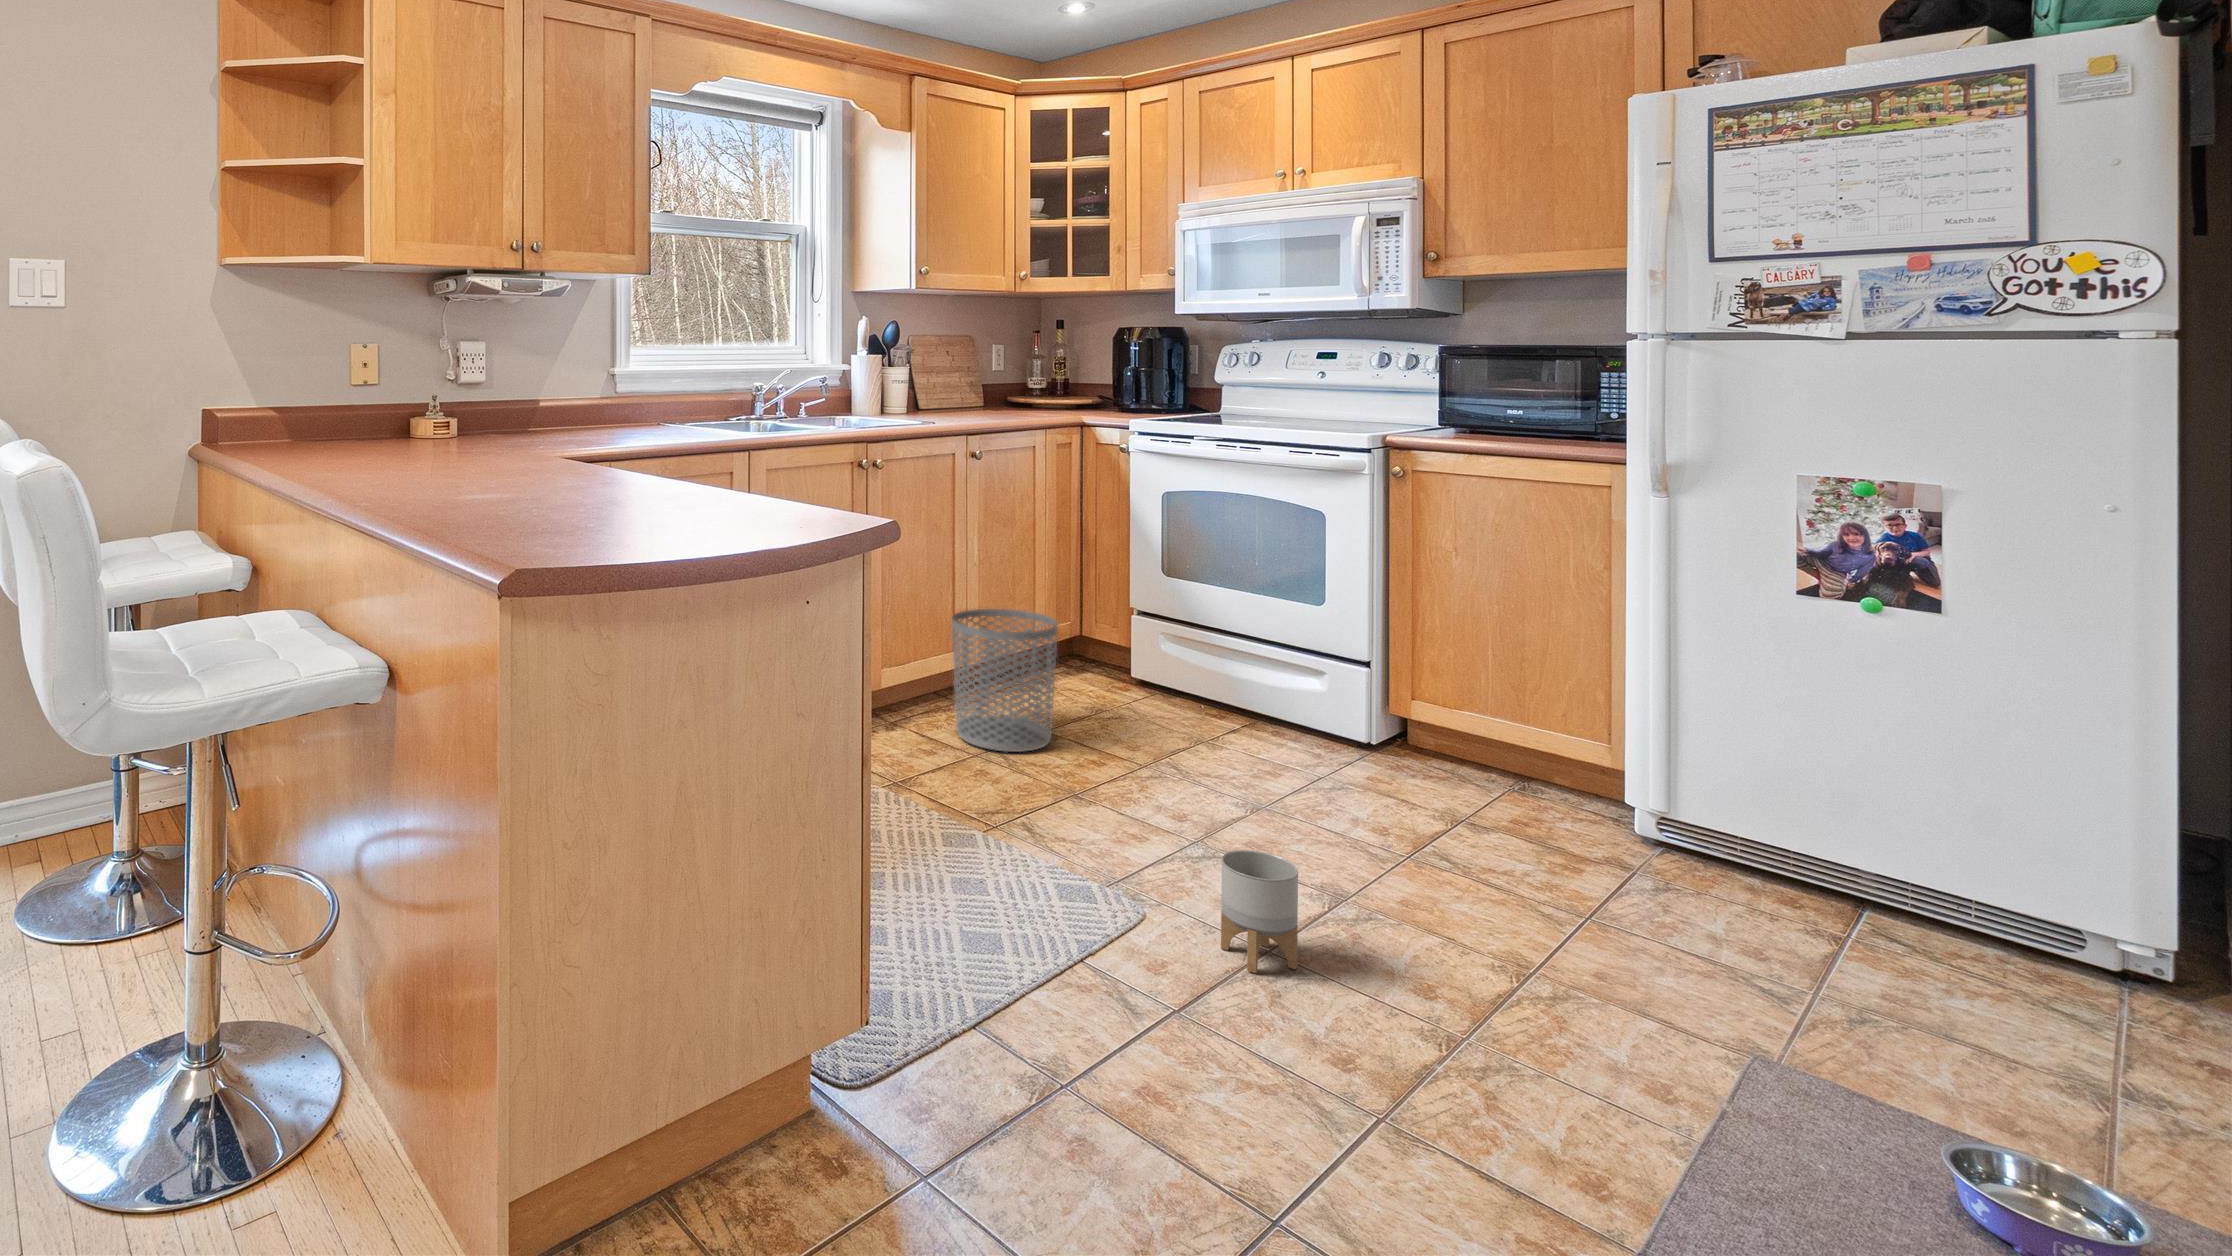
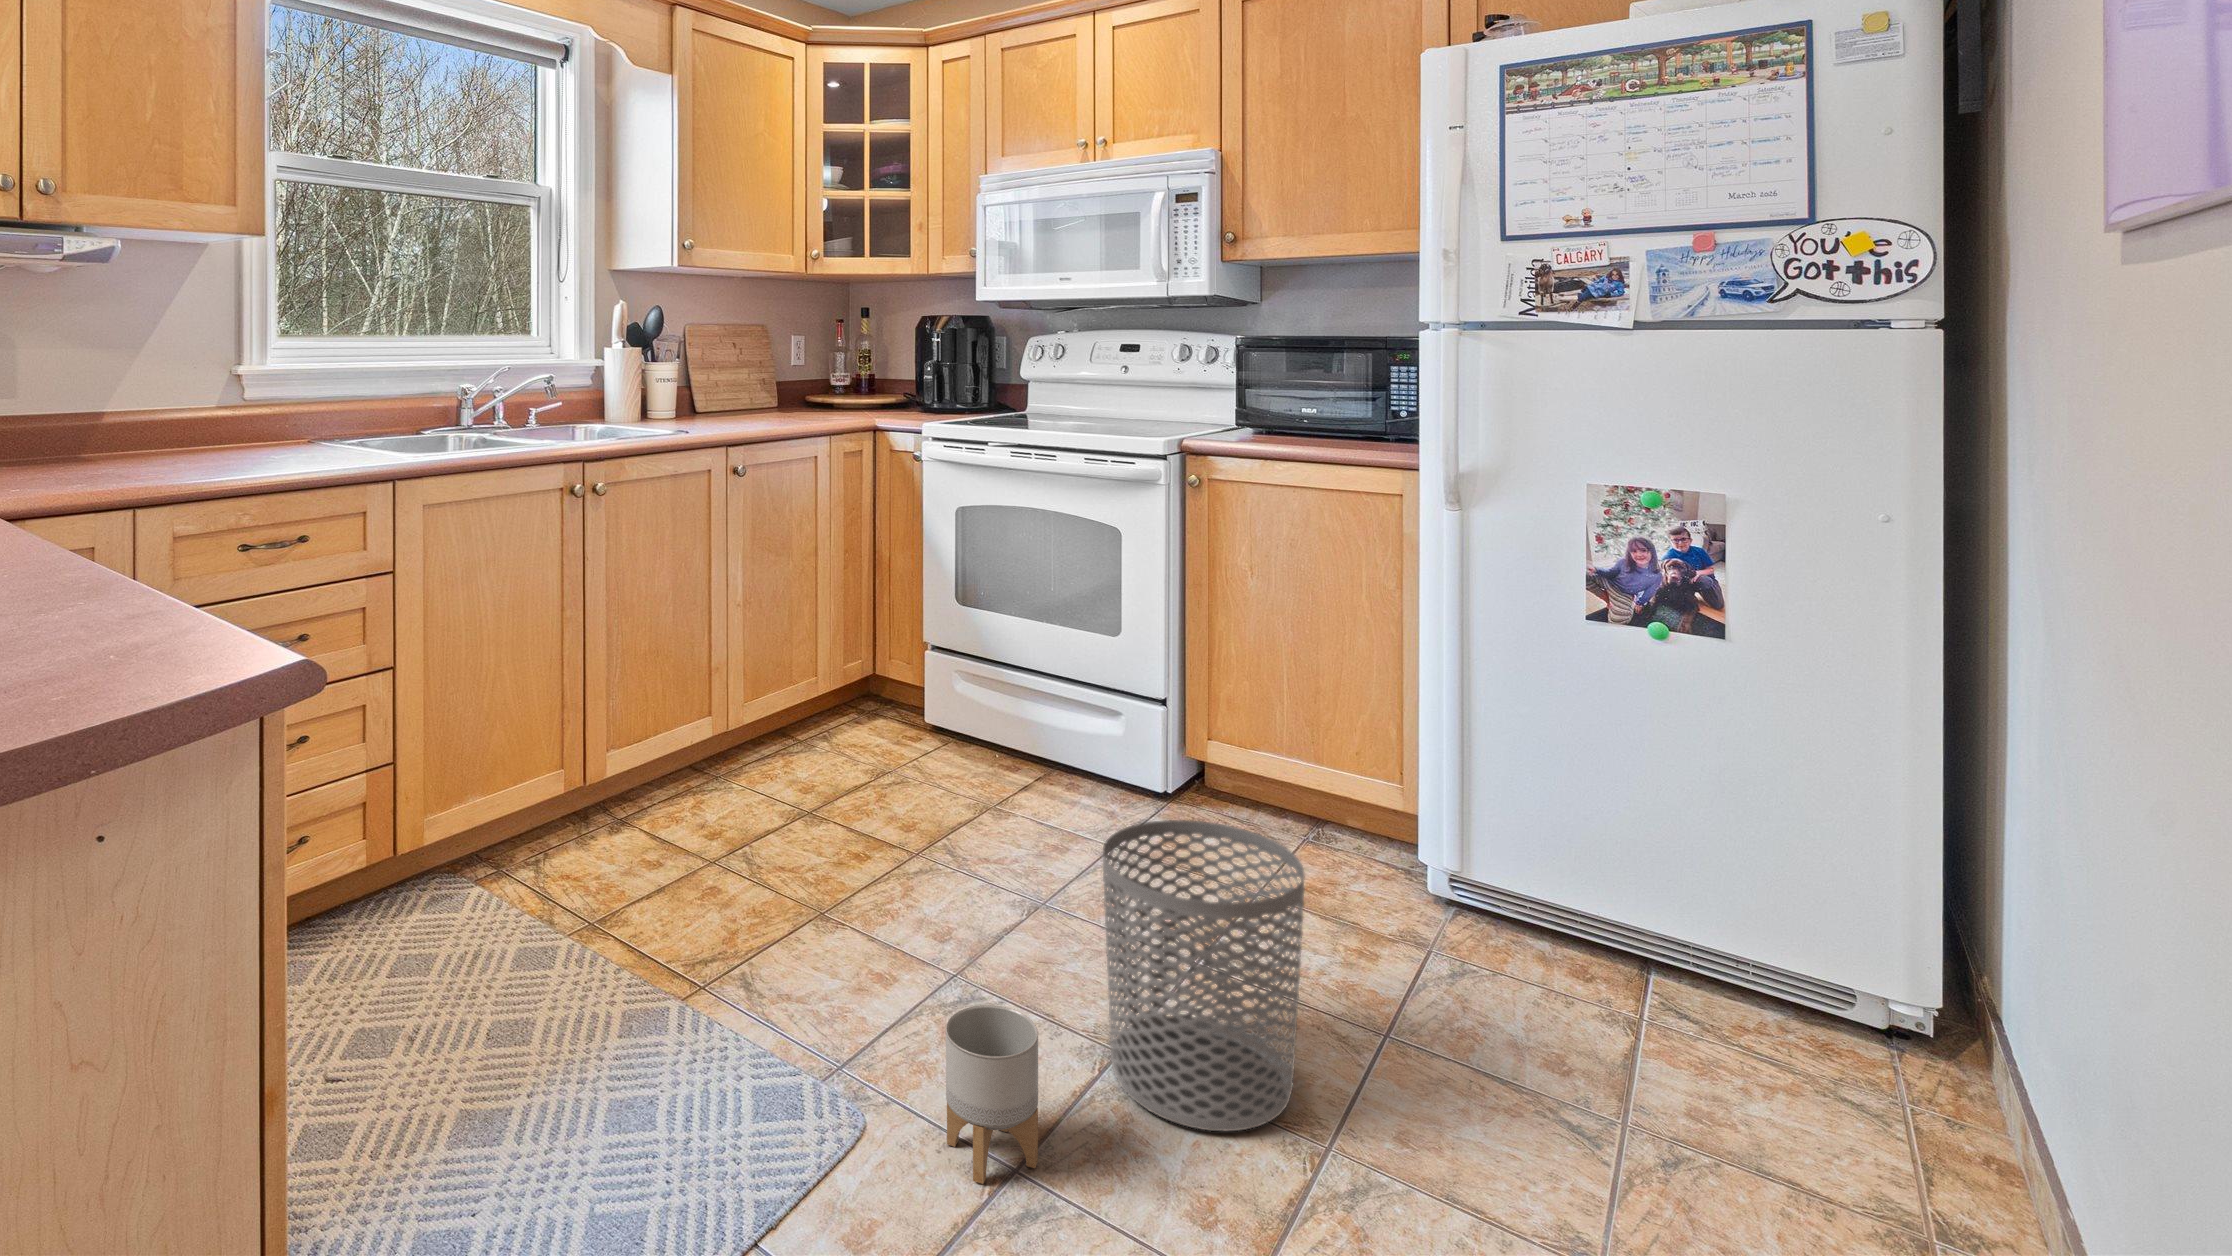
waste bin: present [952,609,1058,752] -> present [1103,820,1305,1131]

